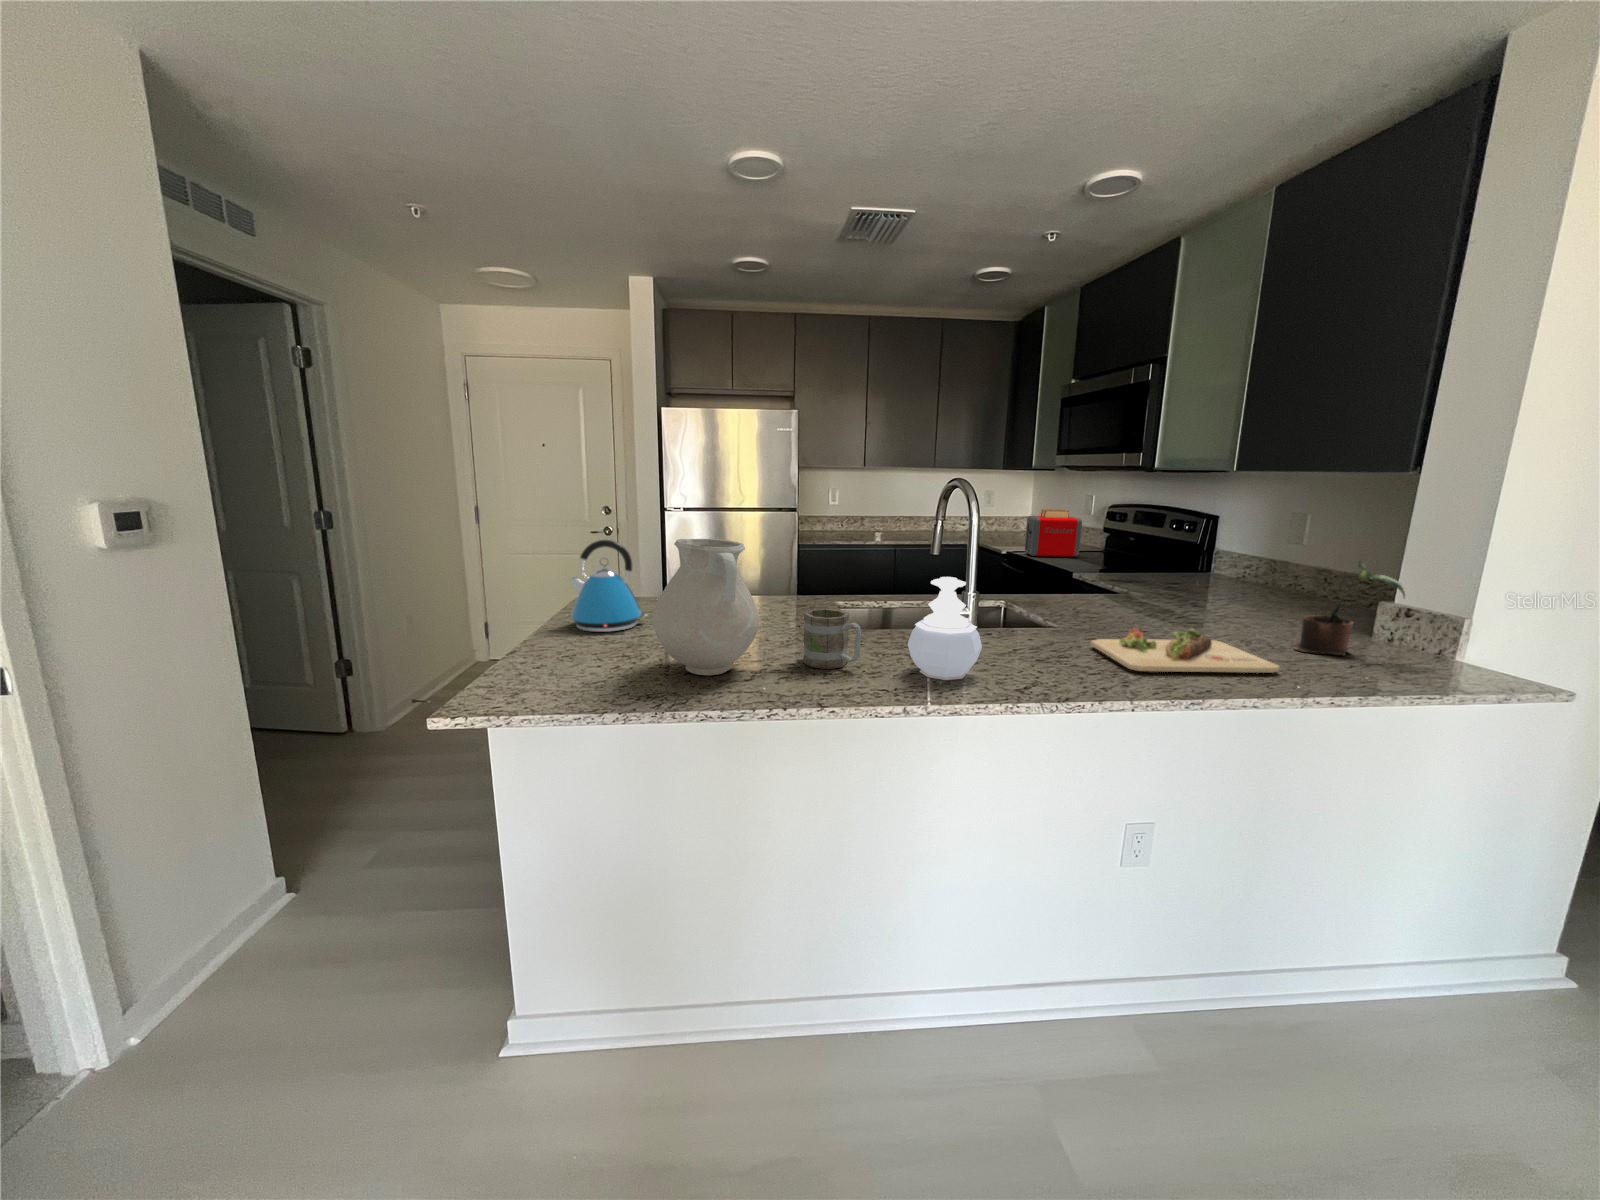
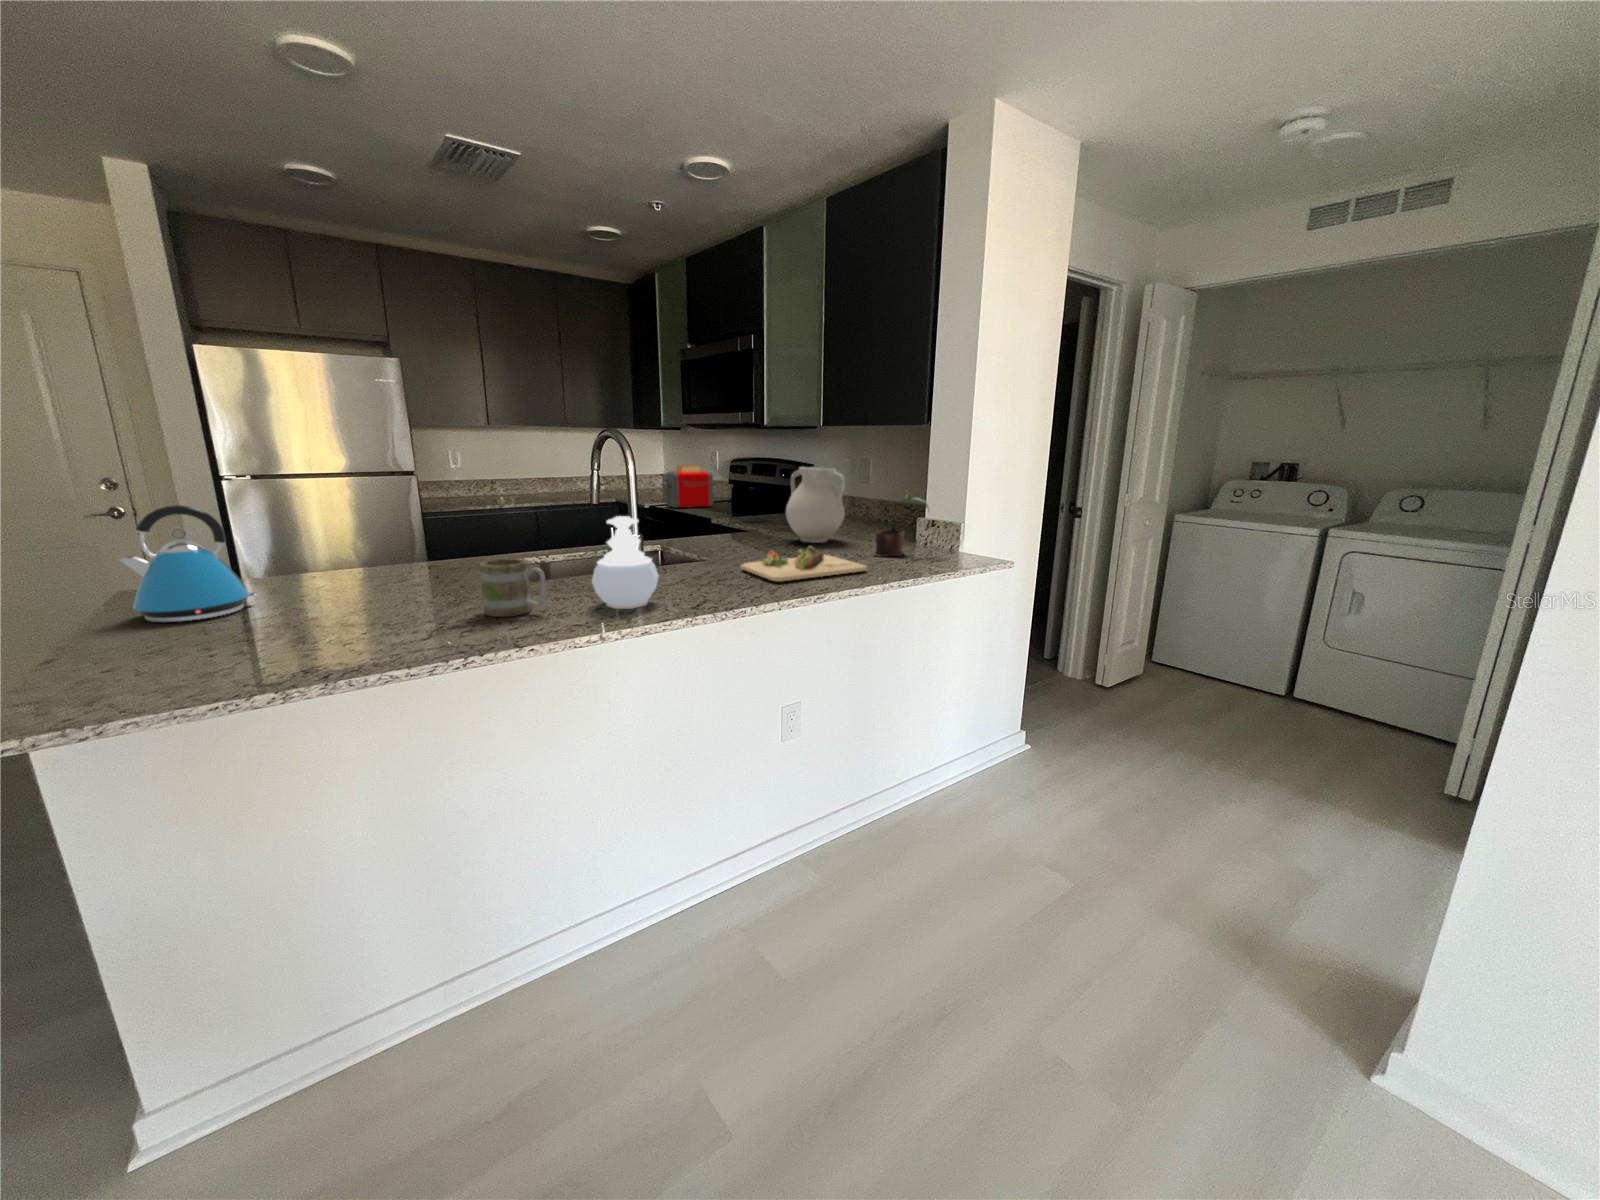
vase: present [653,539,759,675] -> present [786,467,845,543]

